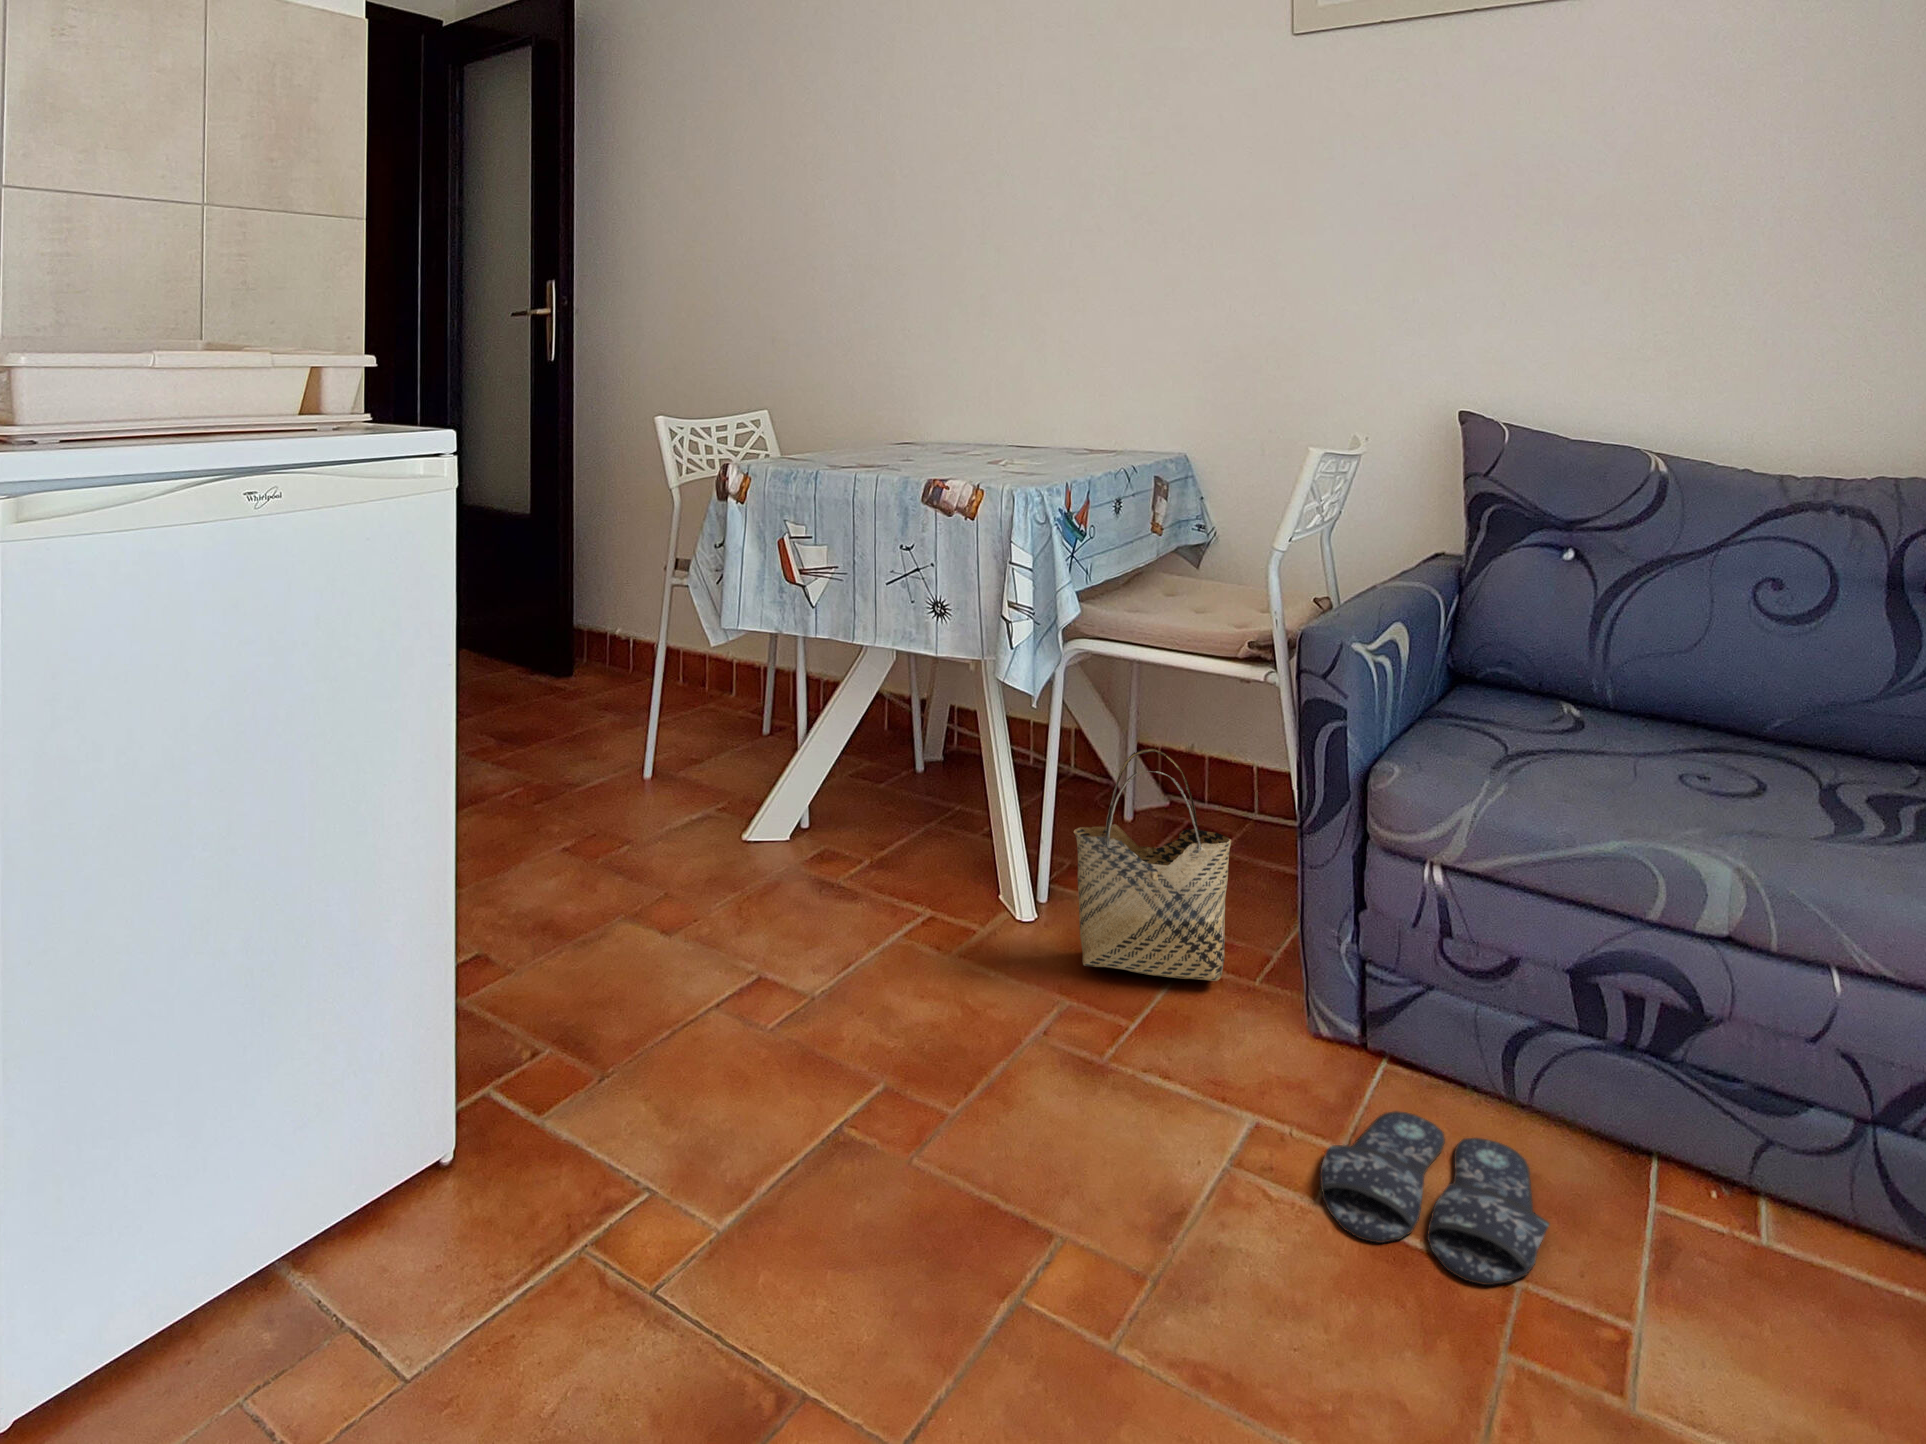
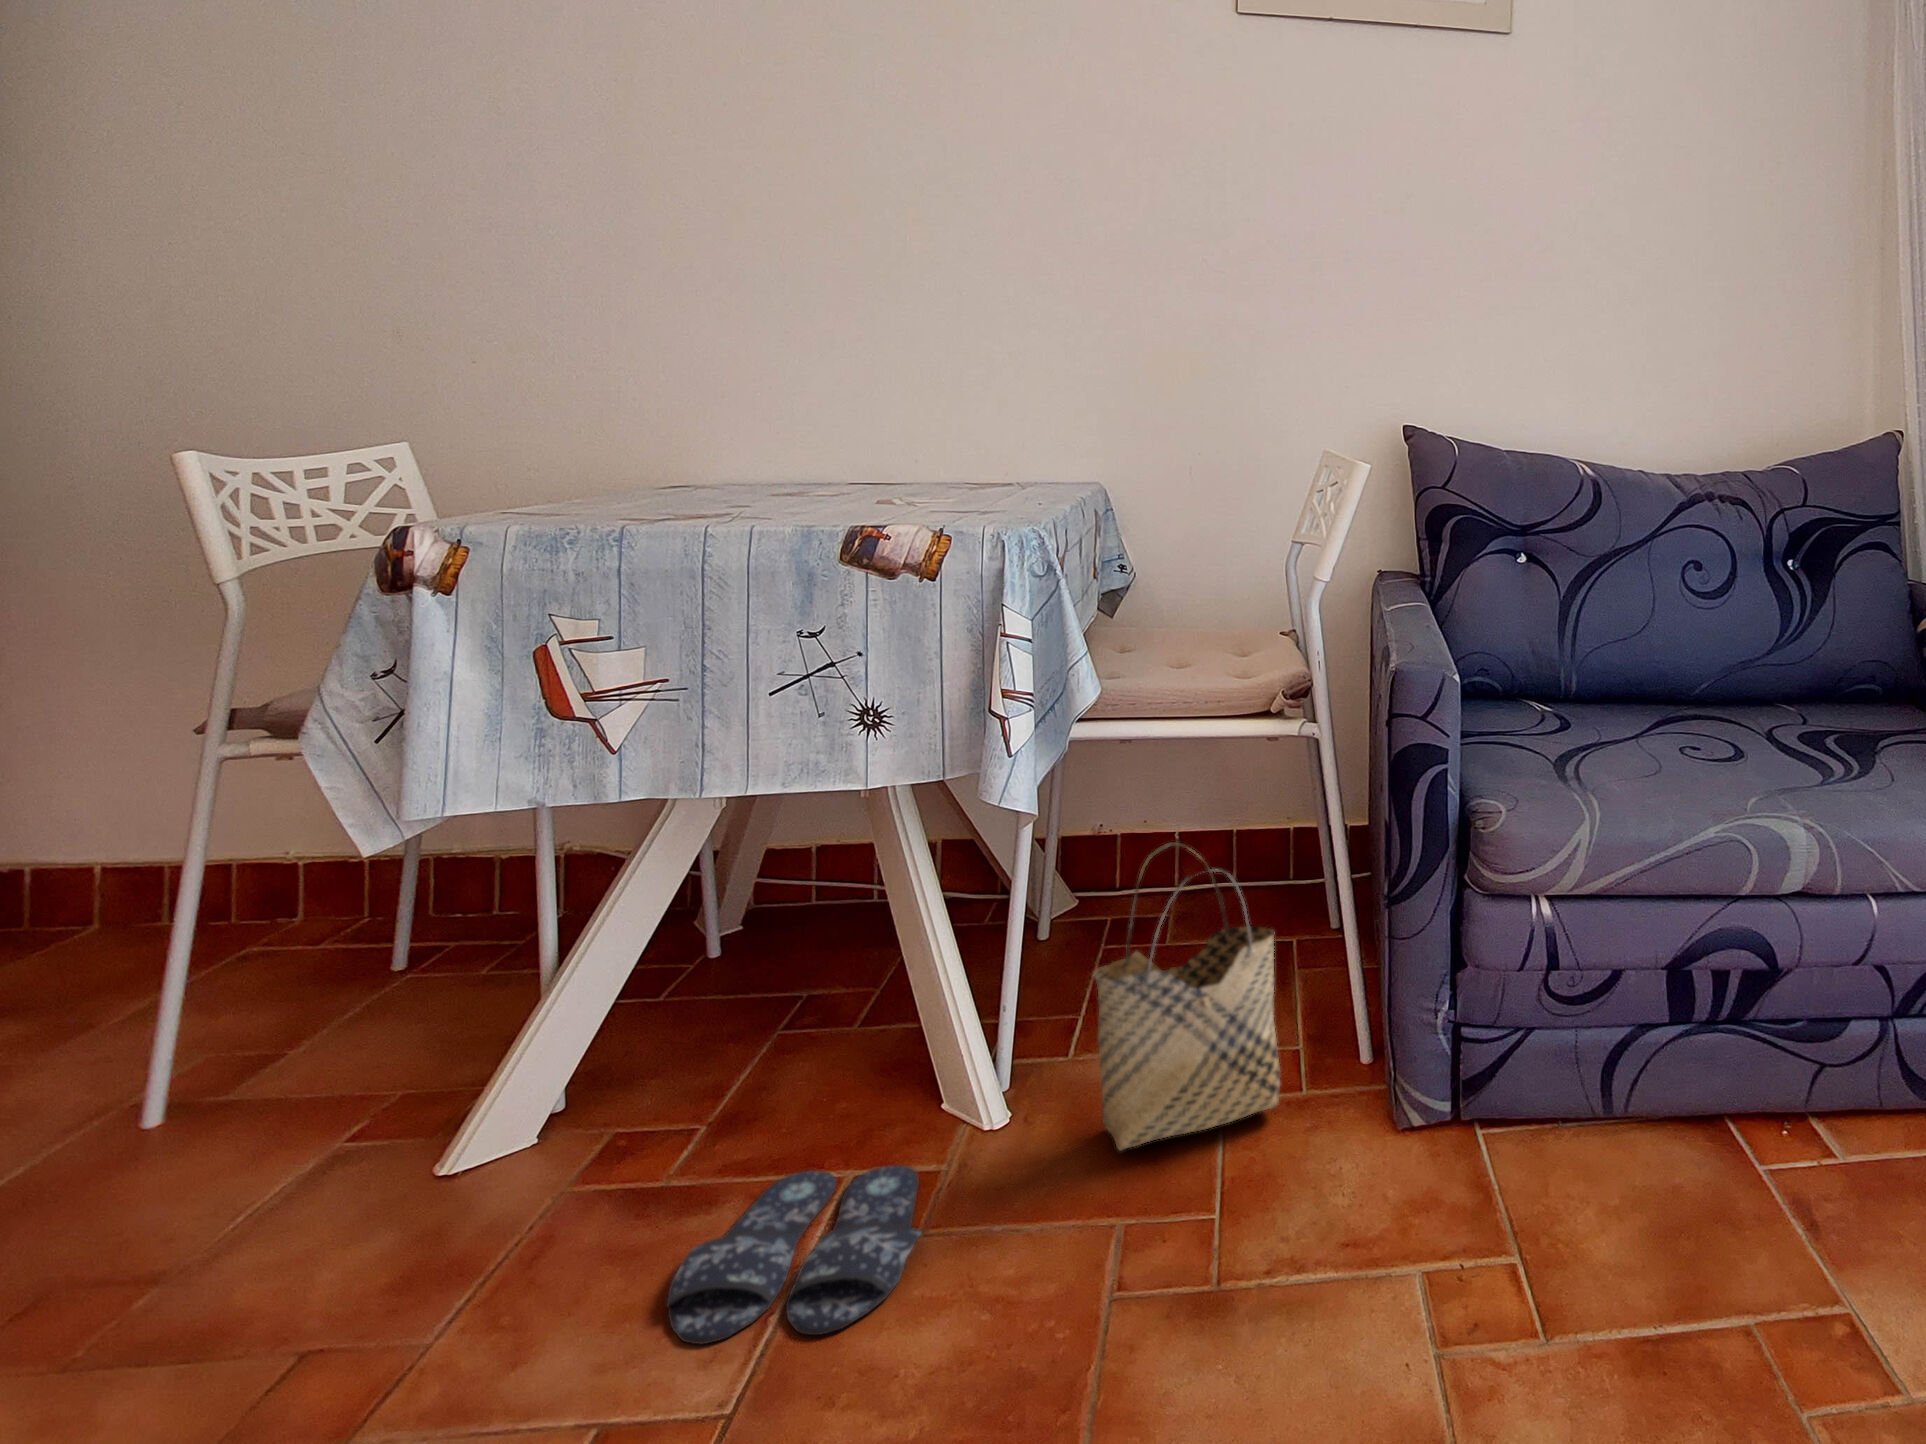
slippers: present [1320,1111,1549,1285] -> present [666,1165,922,1344]

